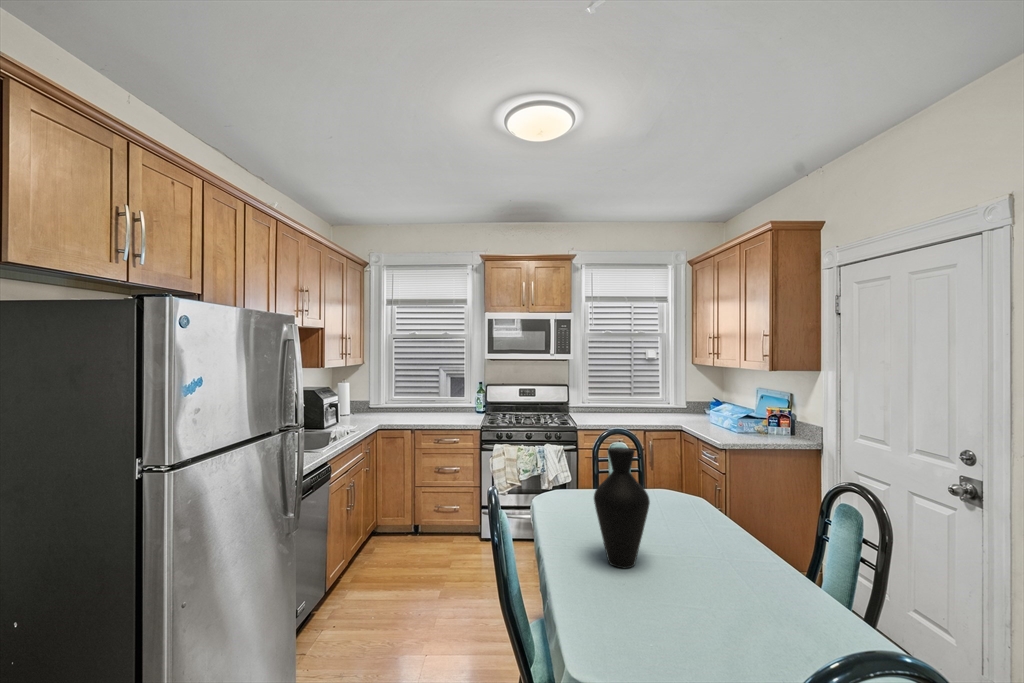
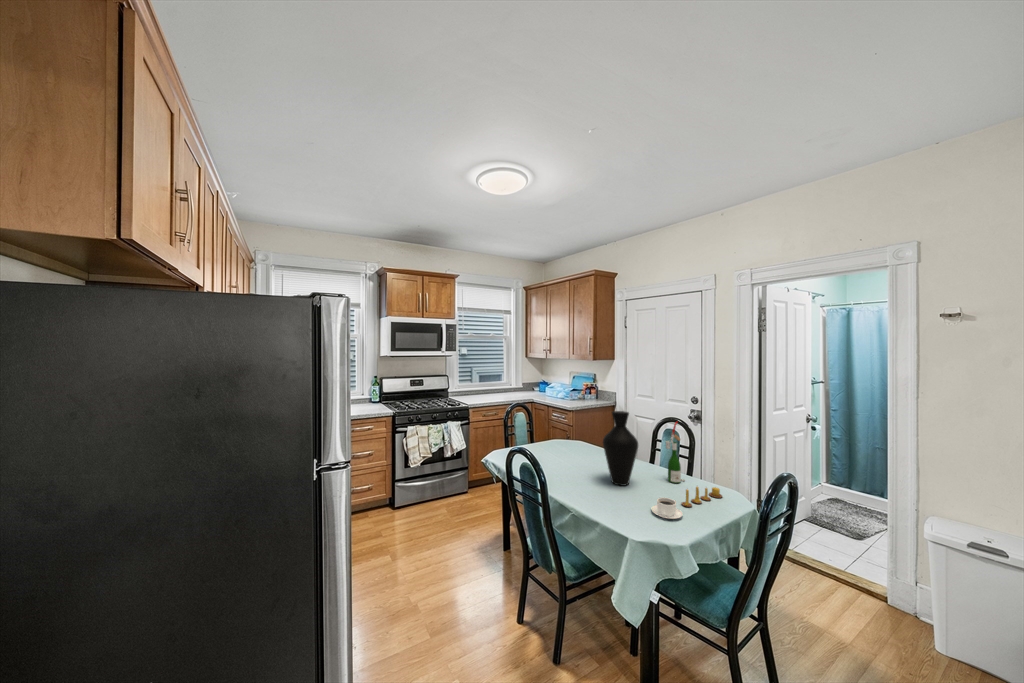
wine bottle: none [706,479,741,589] -> present [666,422,685,483]
candle: none [664,594,771,634] -> present [682,487,722,507]
coffee cup: none [591,596,641,636] -> present [651,498,683,519]

